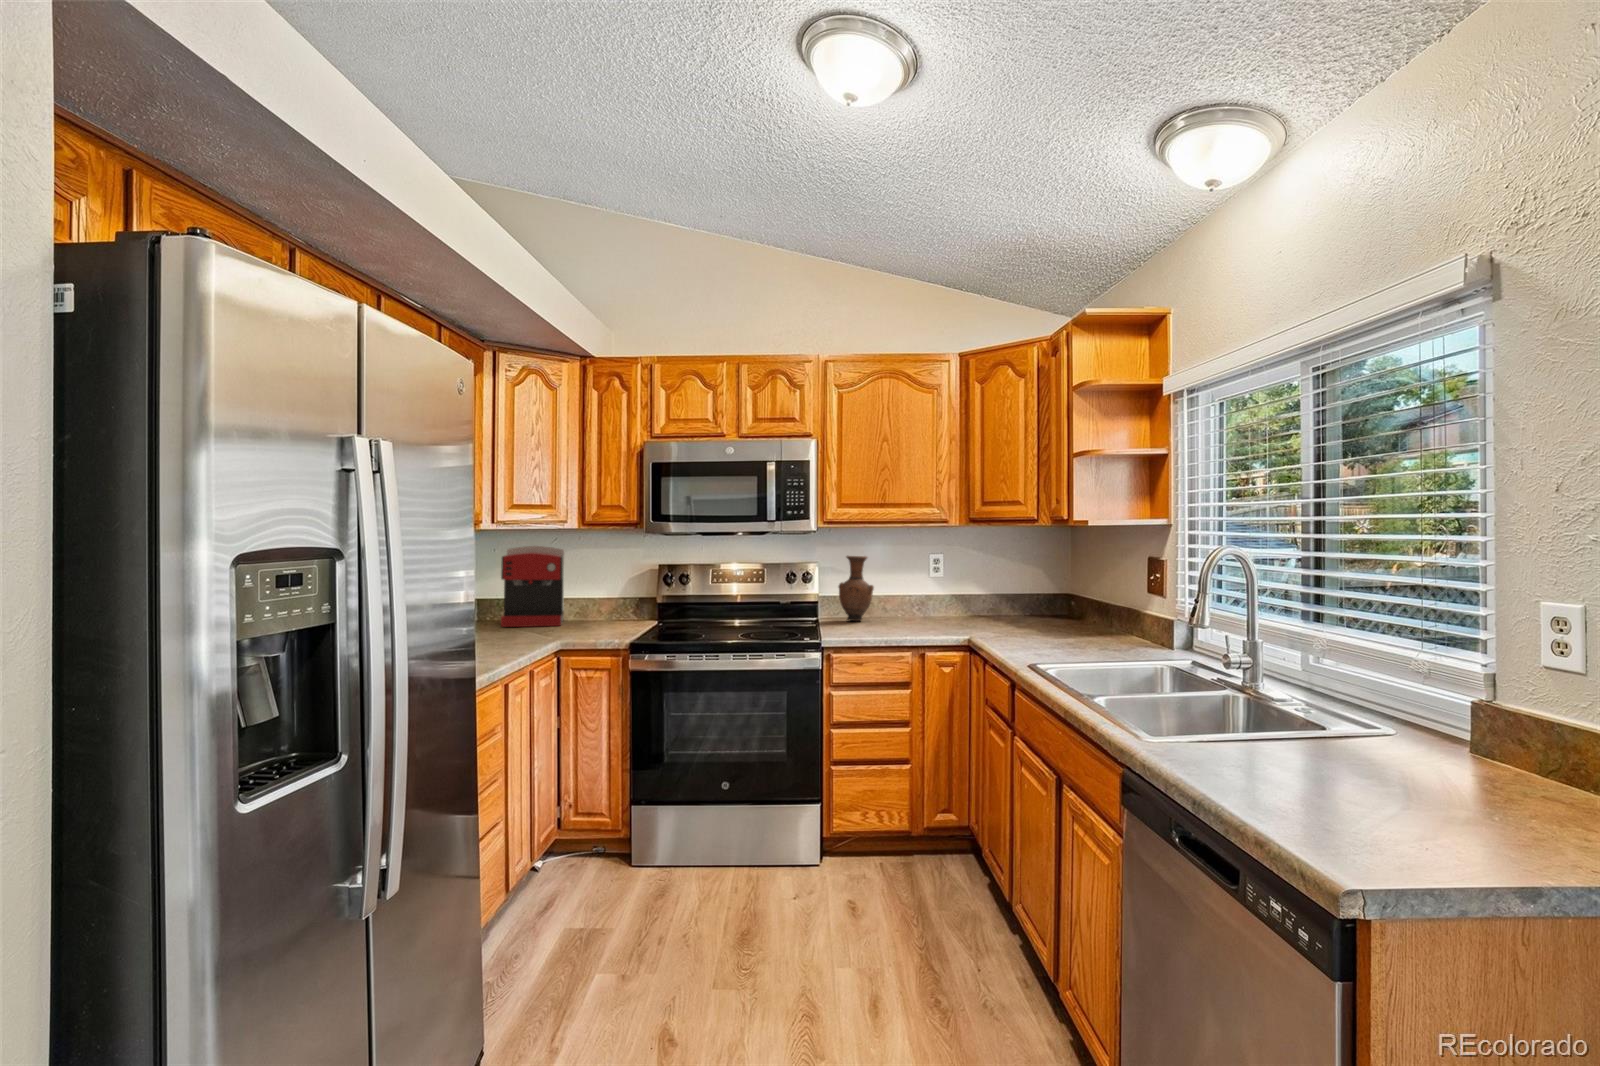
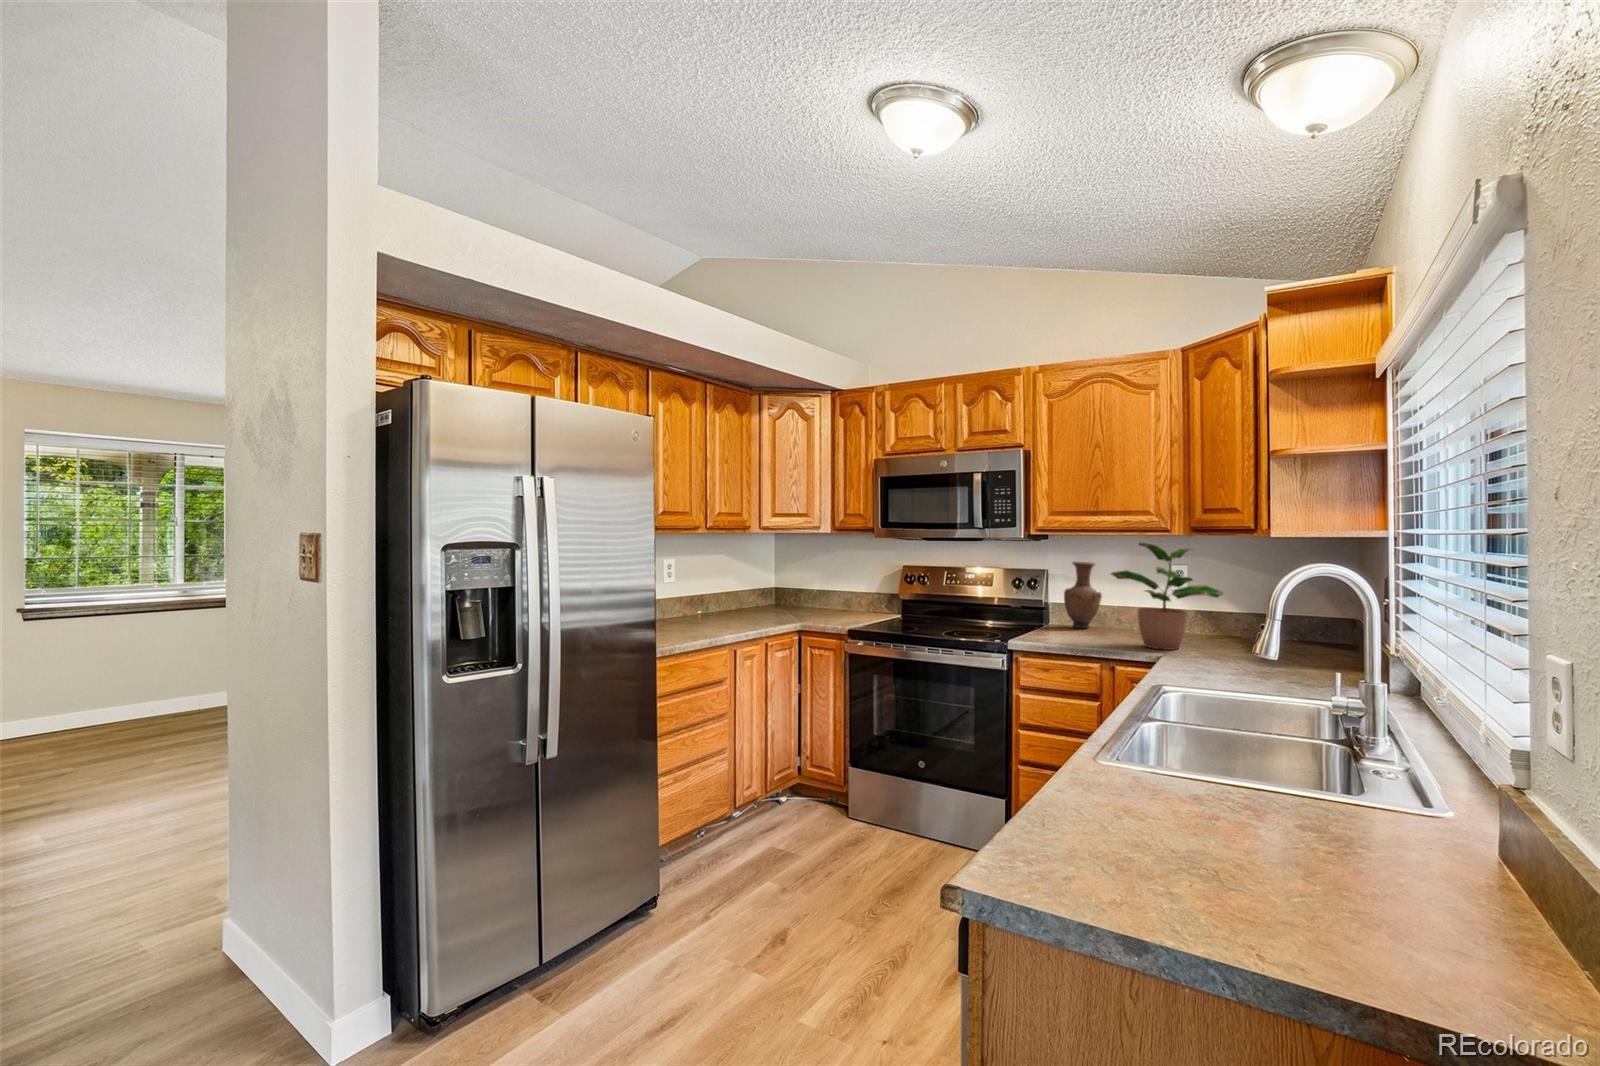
potted plant: none [910,533,1007,634] -> present [1111,543,1223,650]
coffee maker: present [501,546,565,627] -> none [776,547,833,614]

